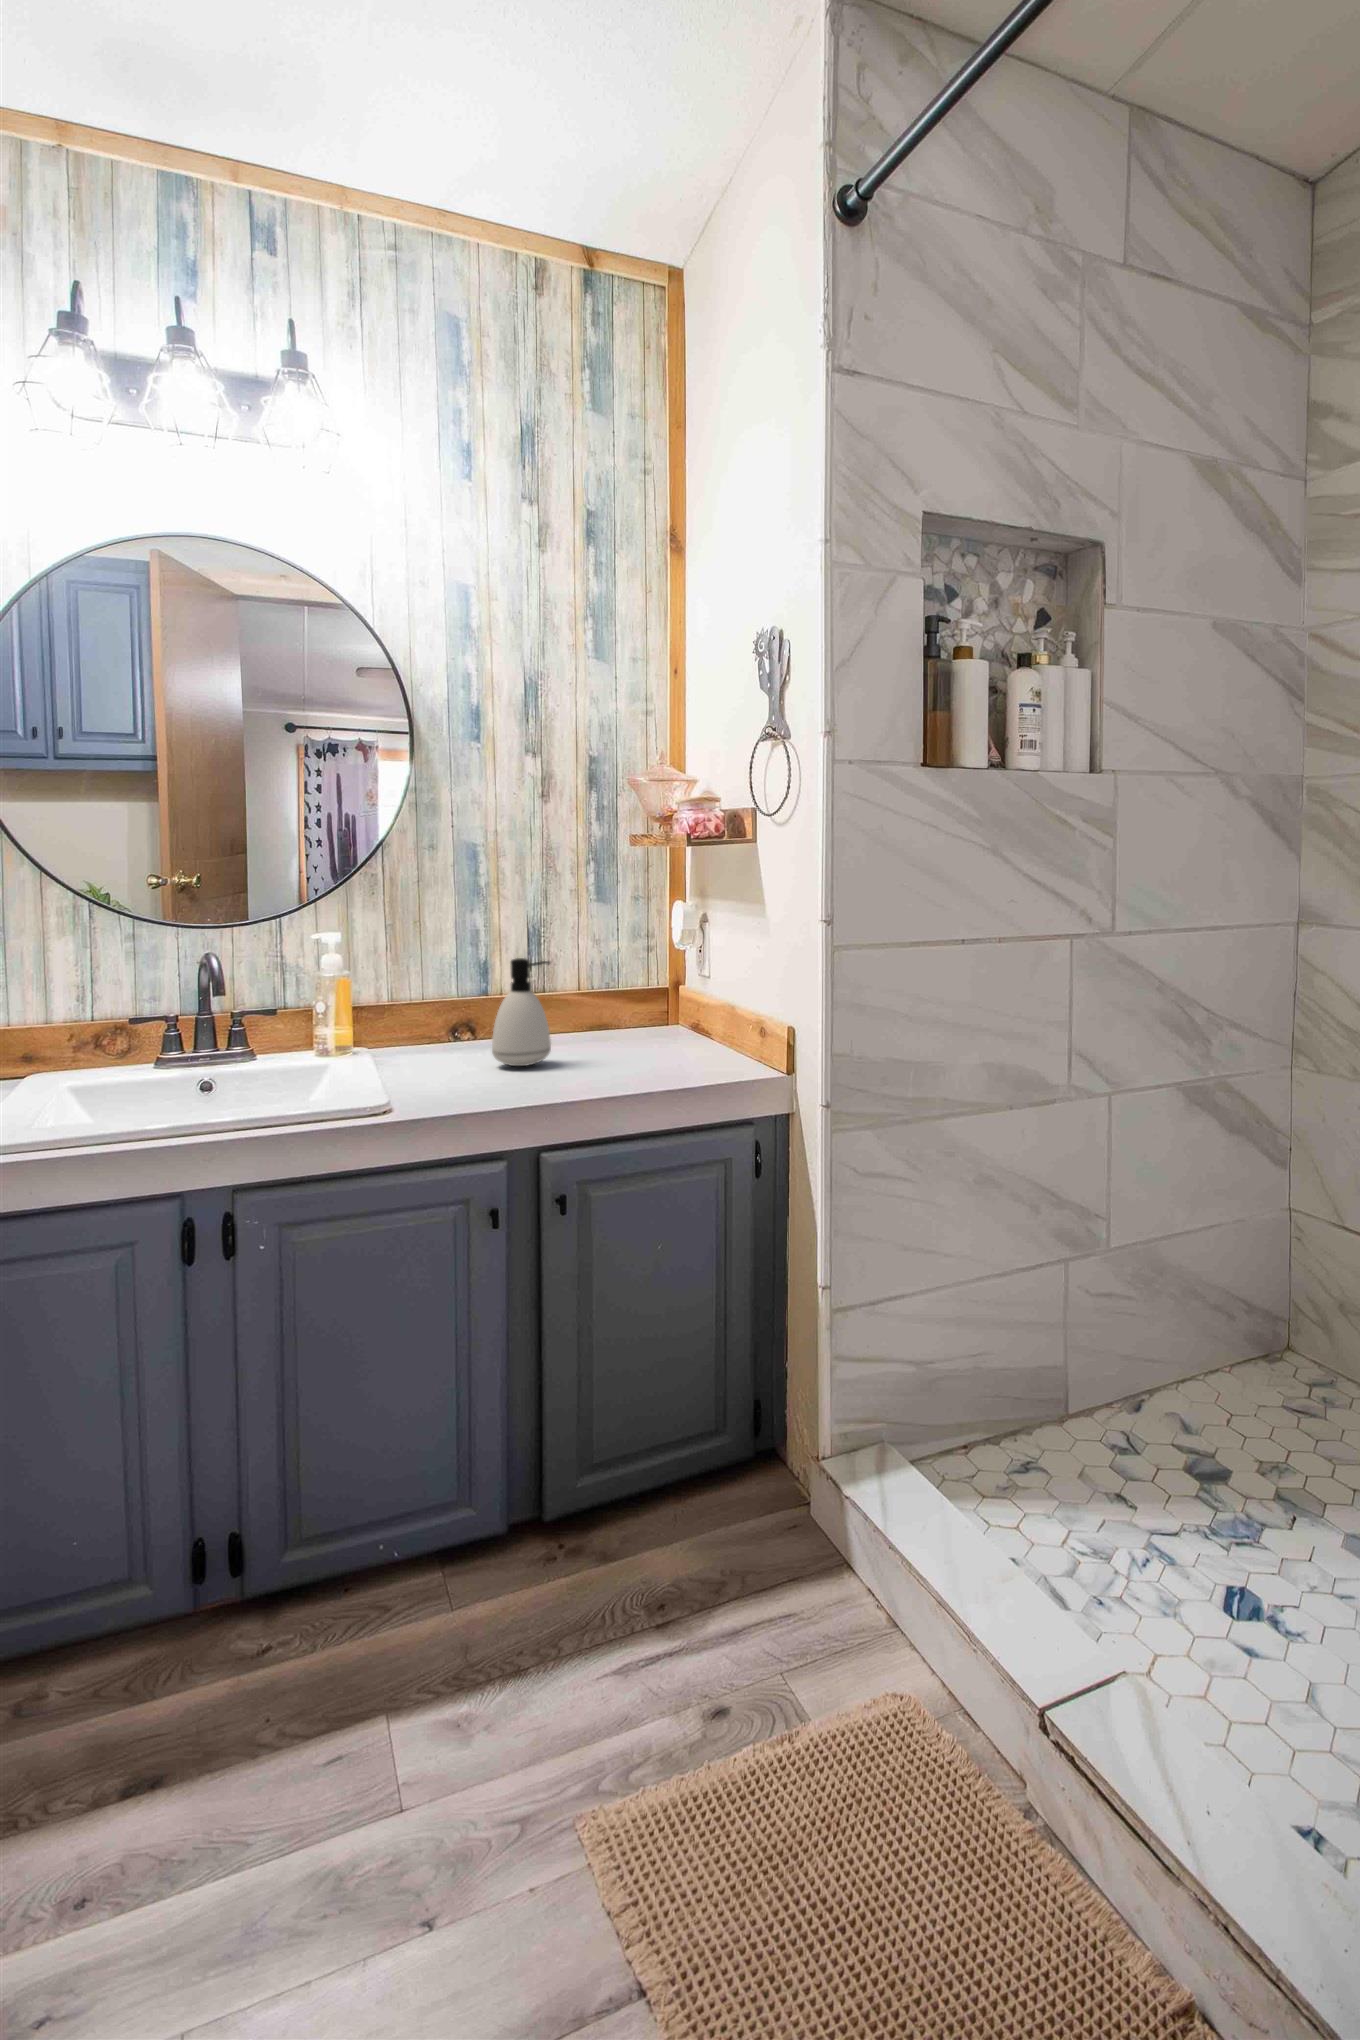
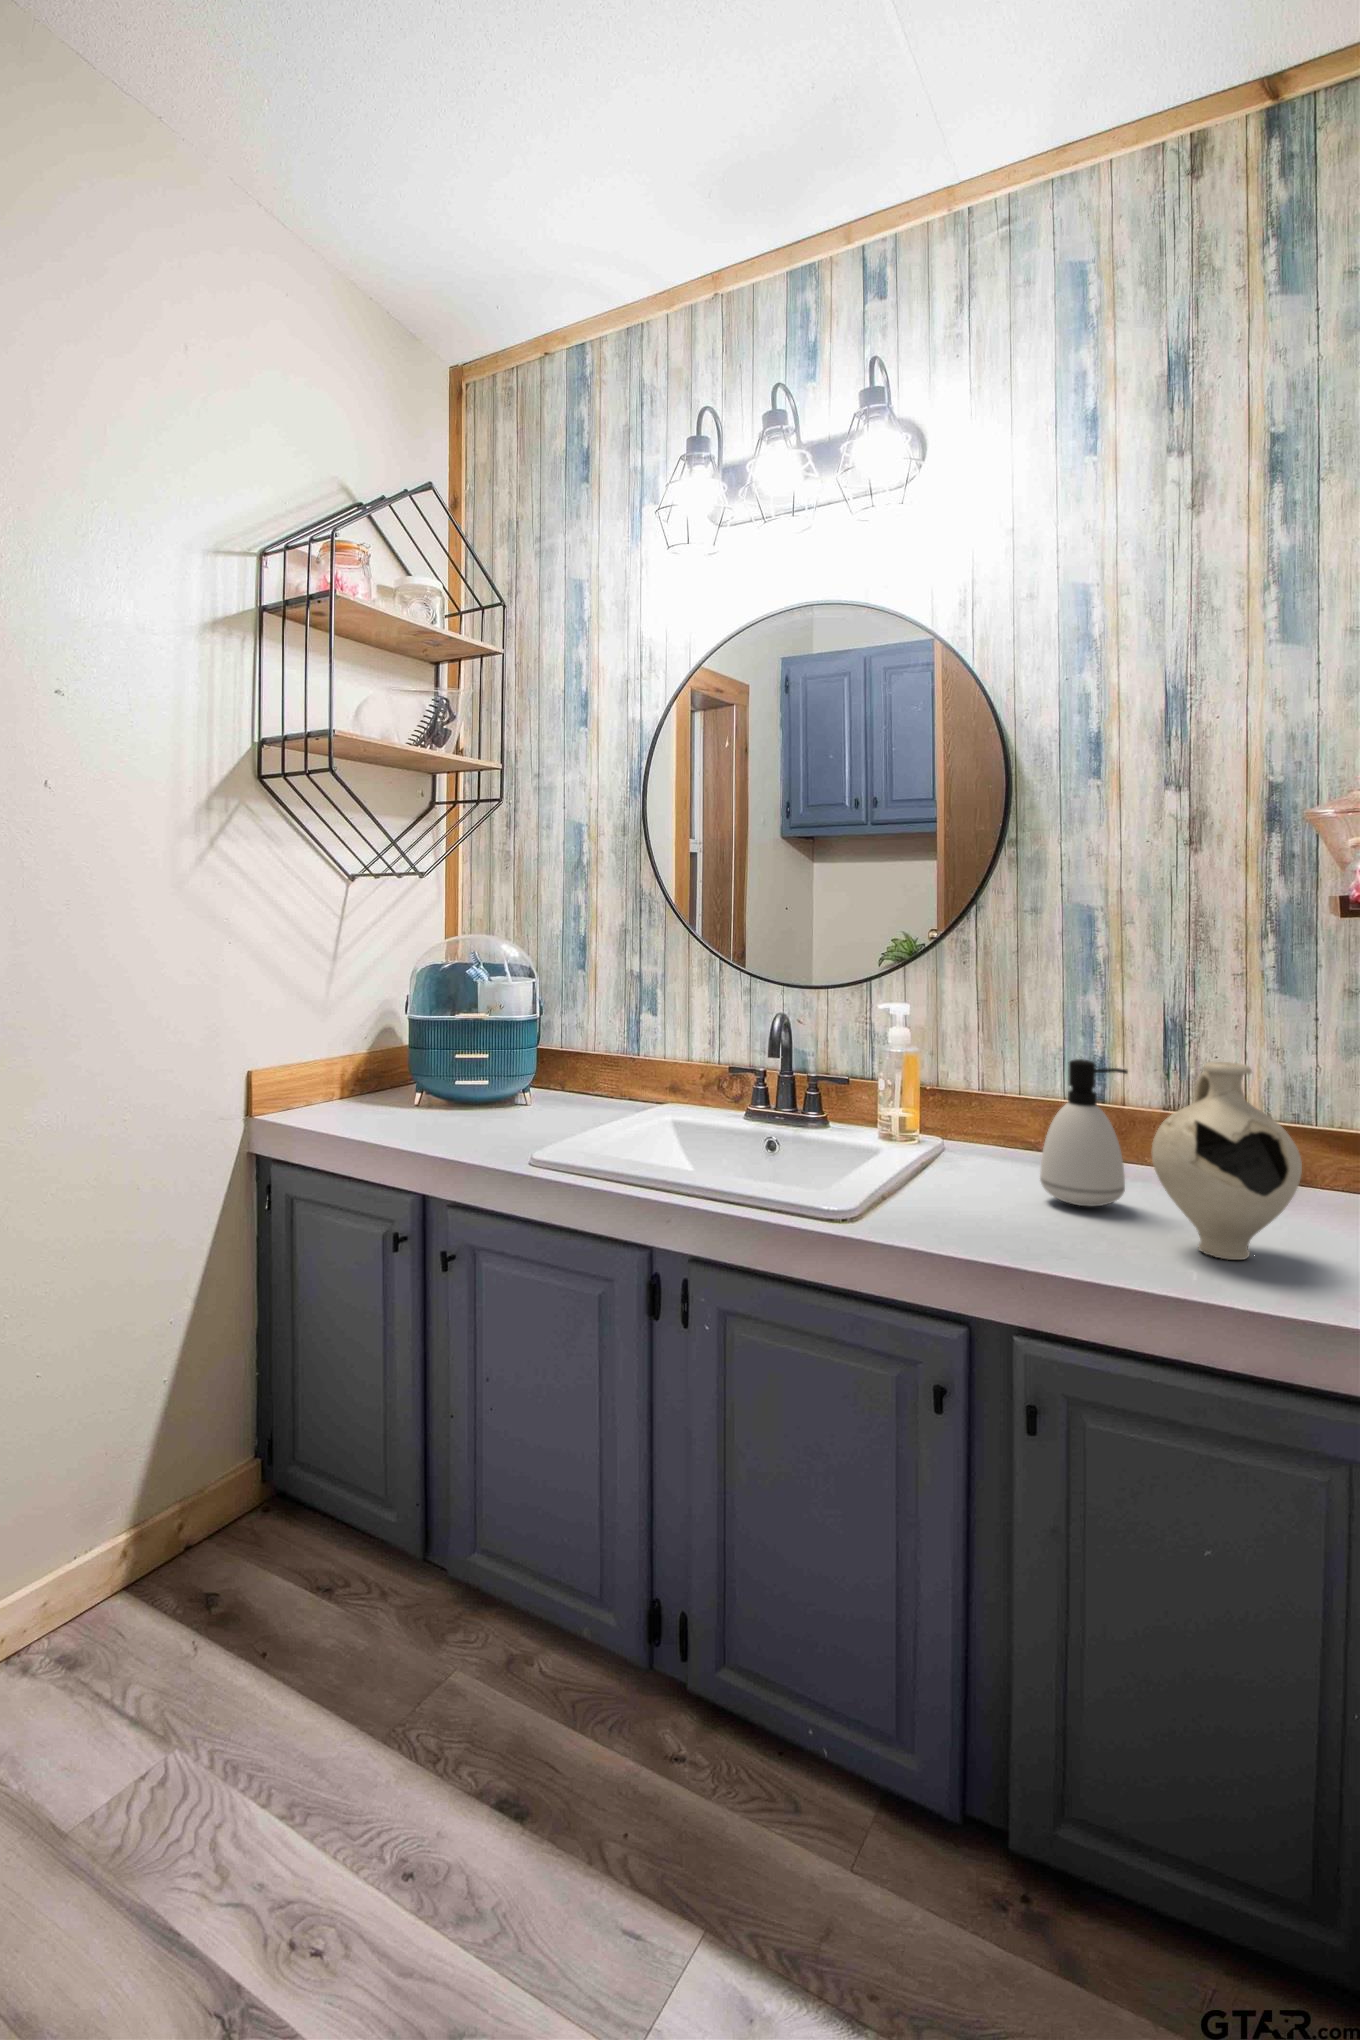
decorative vase: none [592,944,676,1072] -> present [1152,1062,1302,1260]

